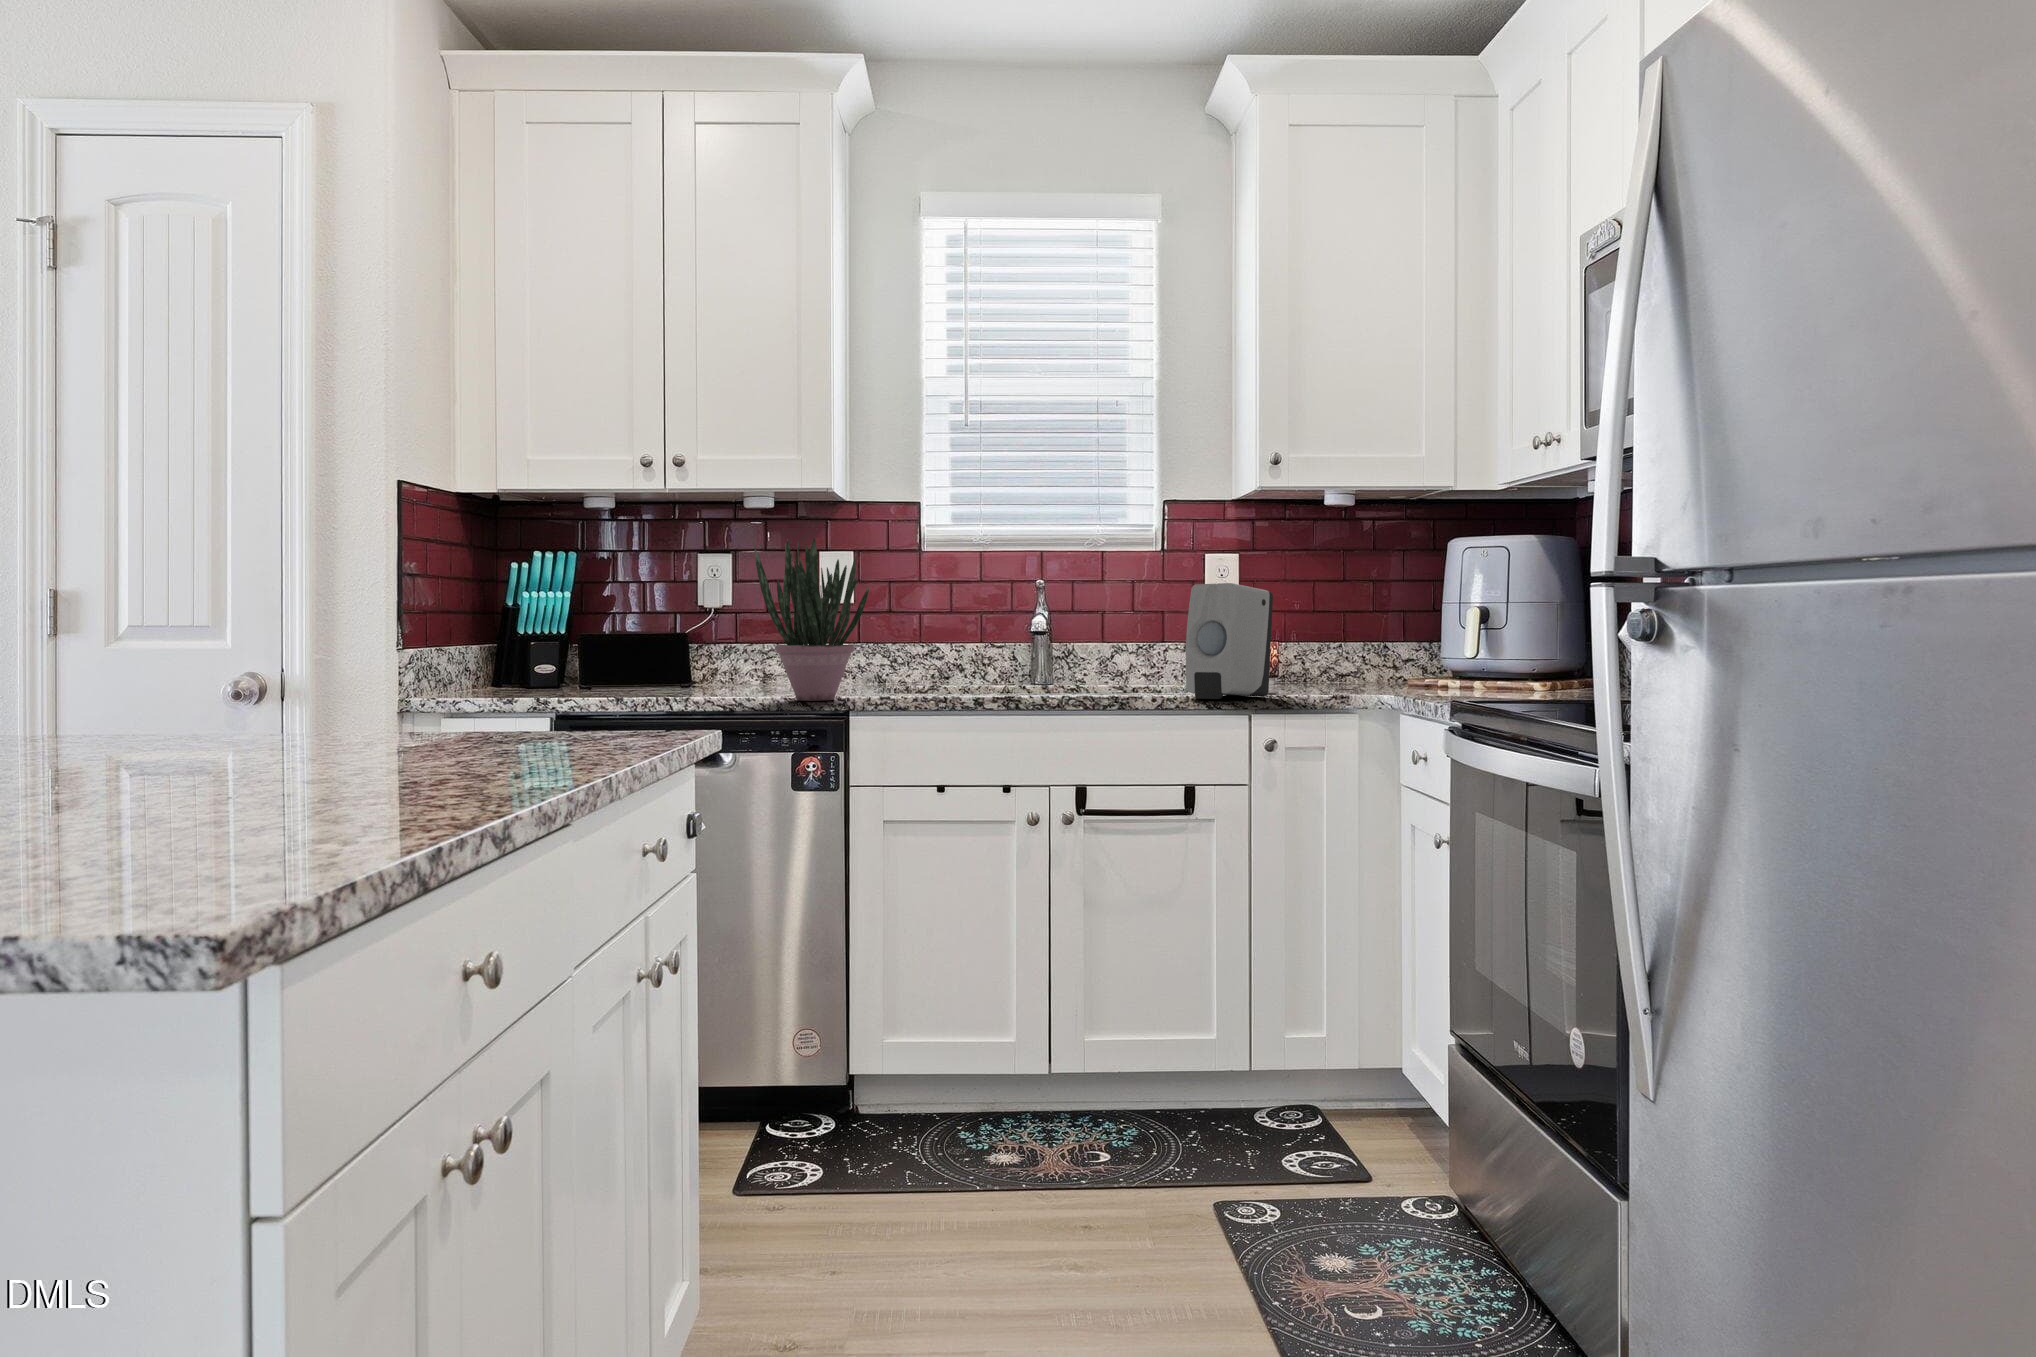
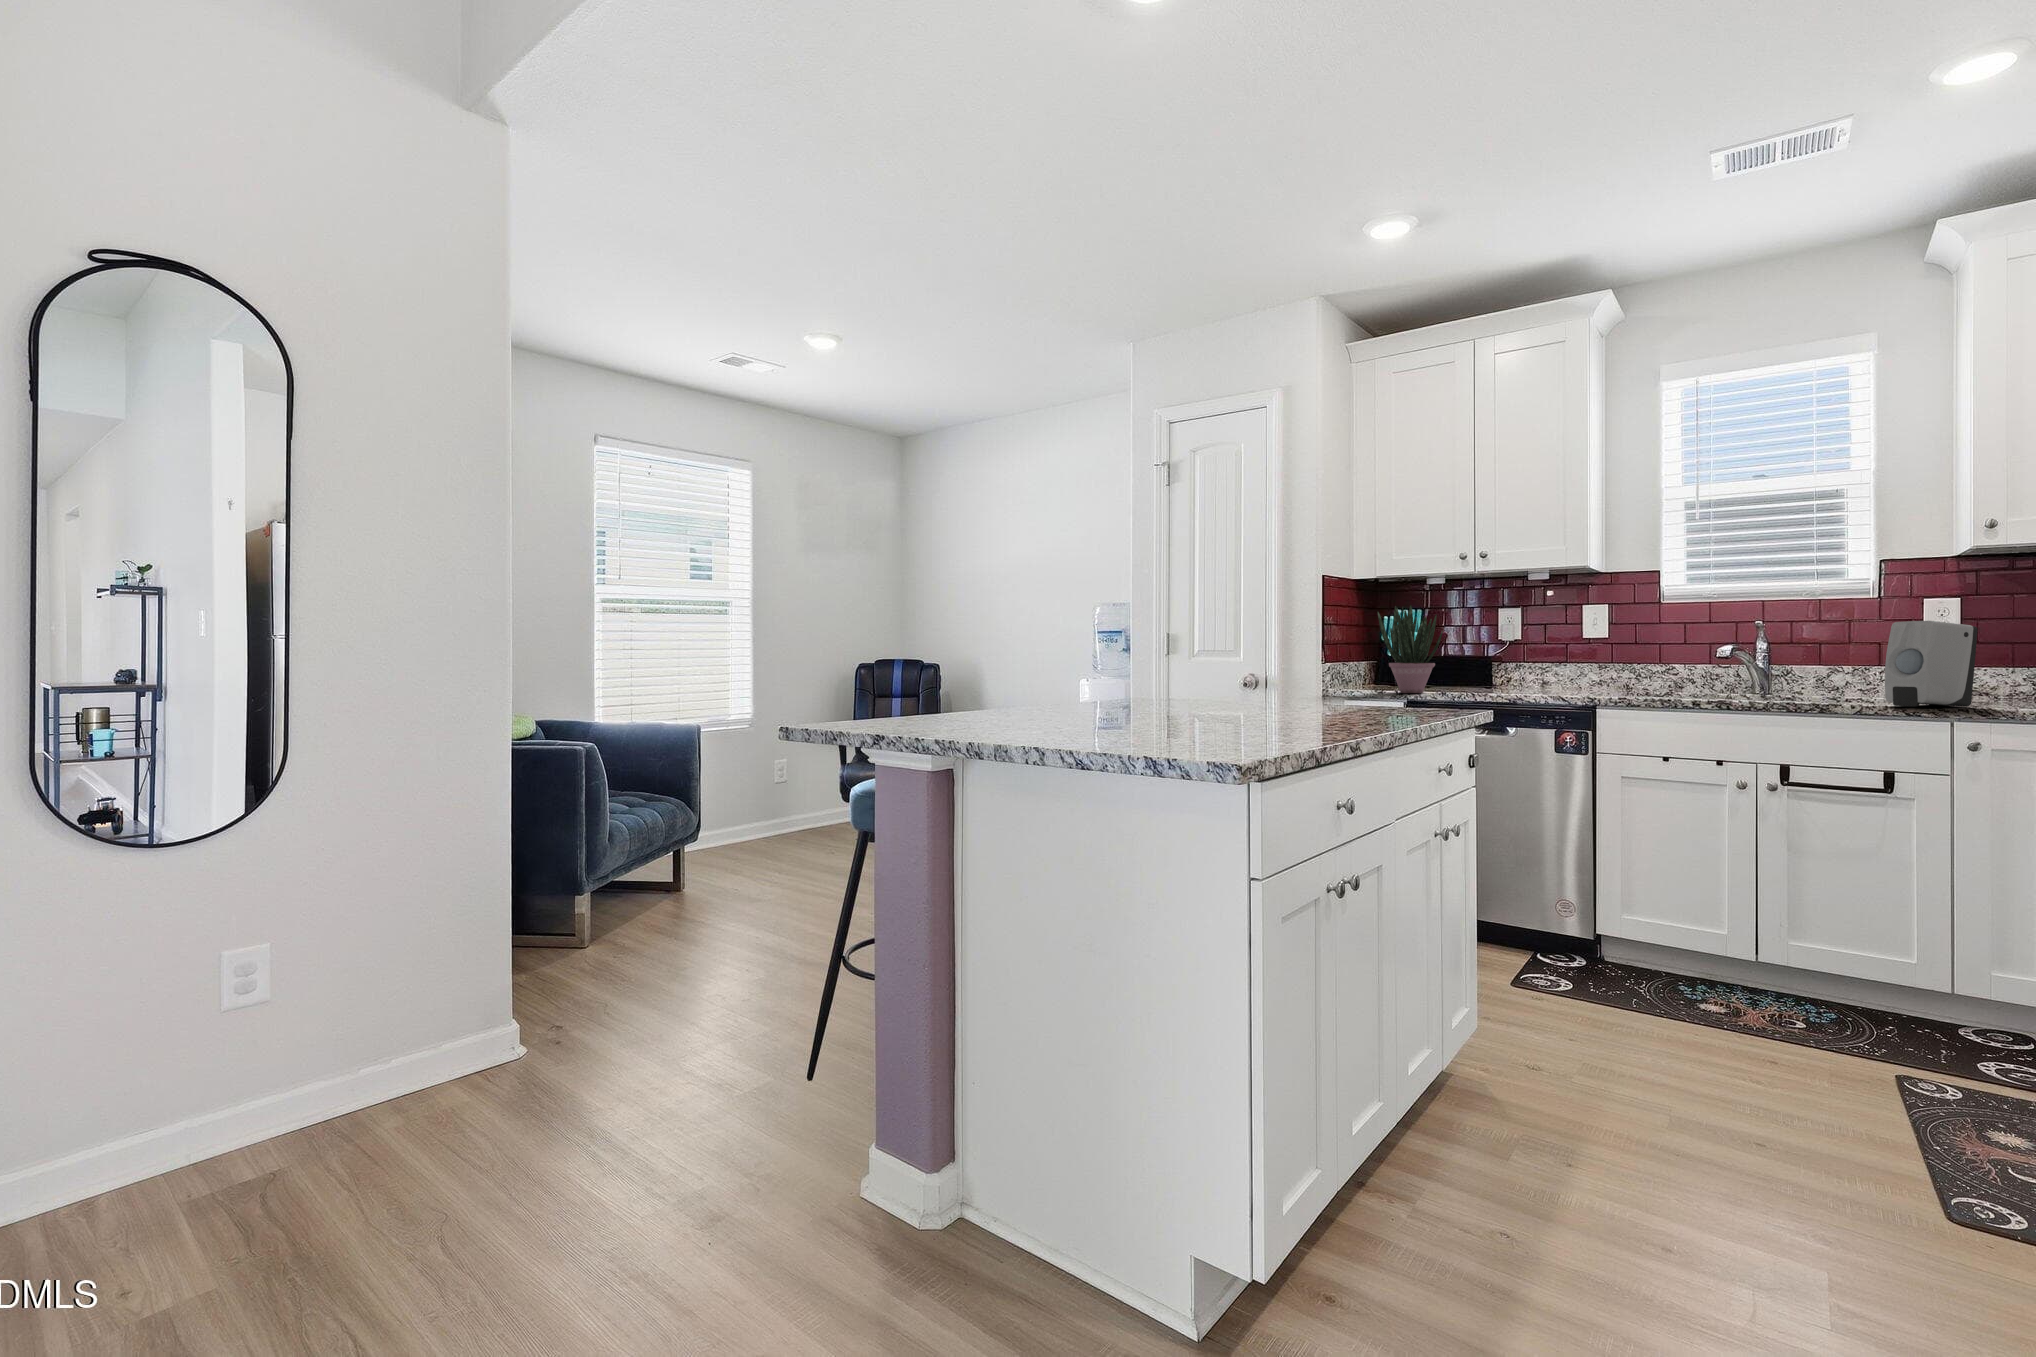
potted plant: present [755,538,869,701] -> present [1378,605,1443,693]

